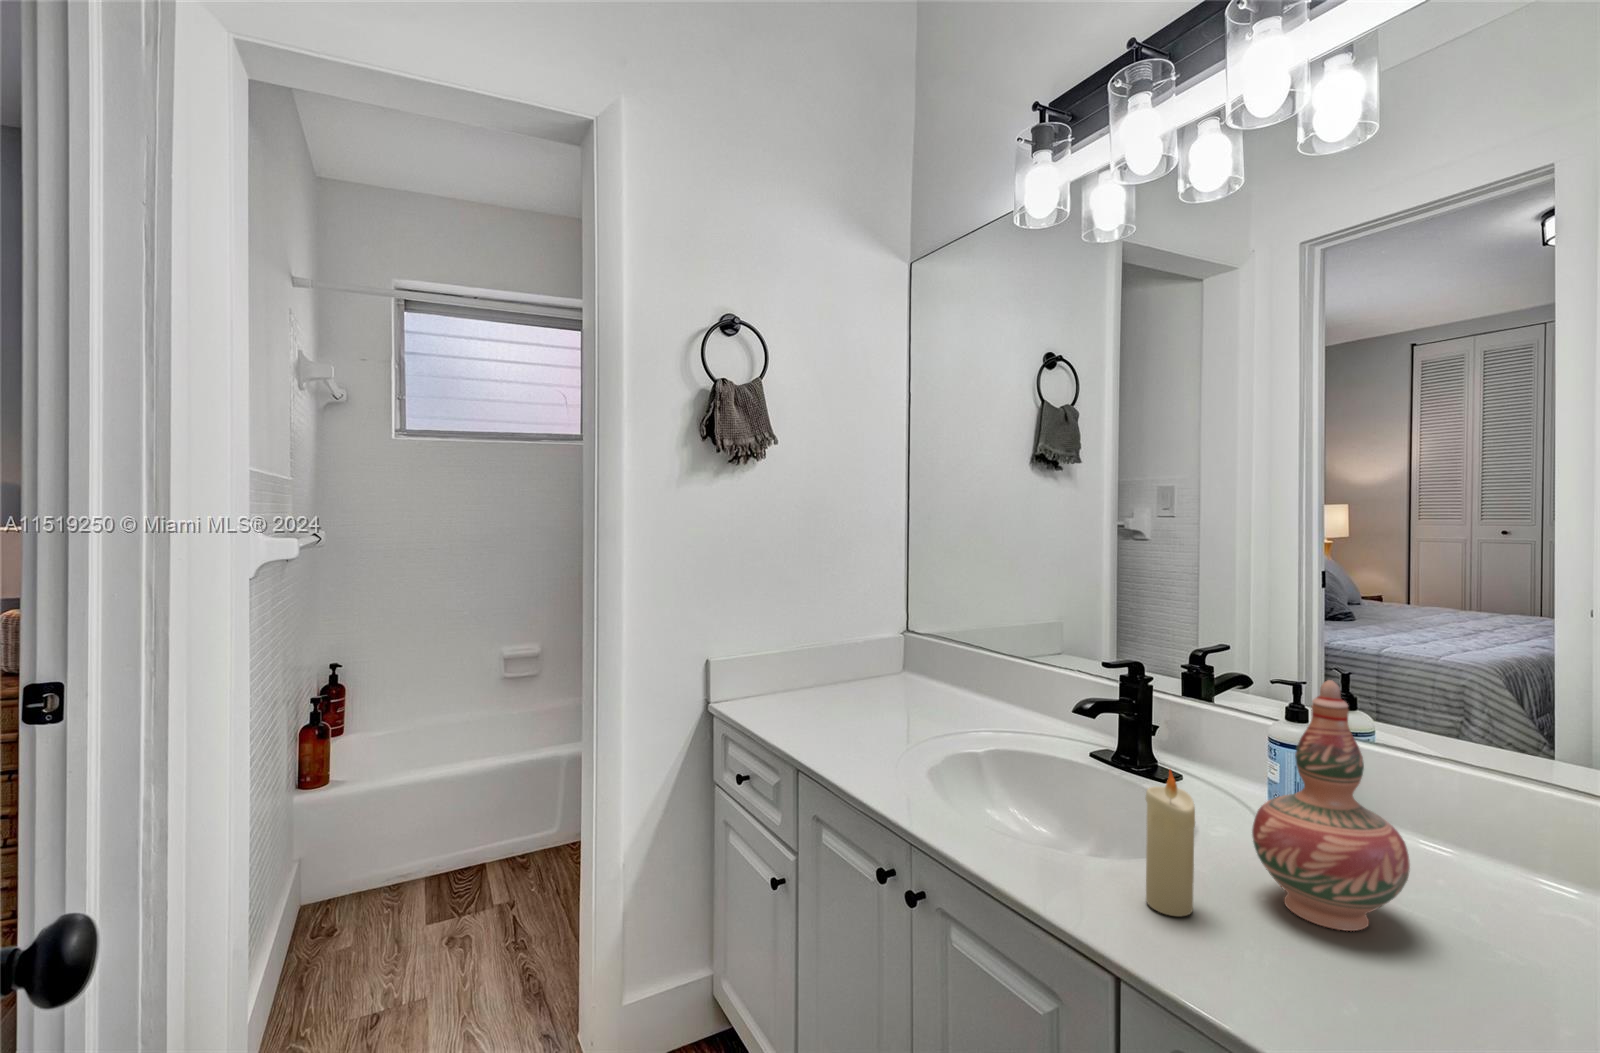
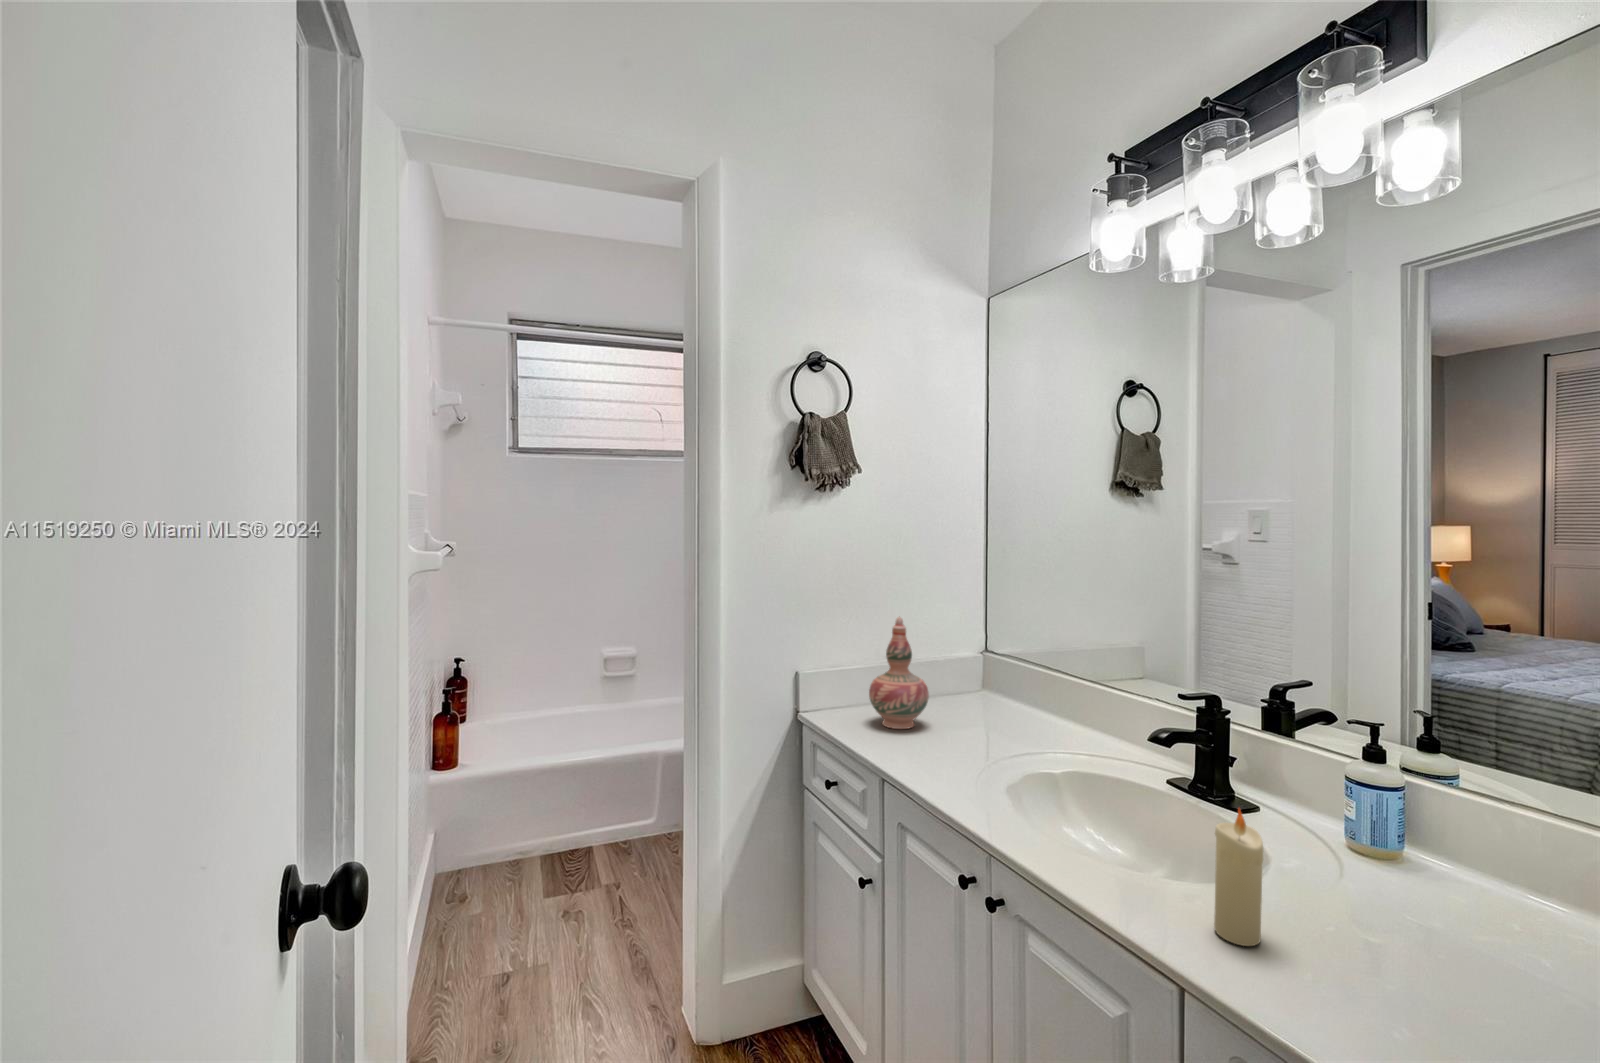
decorative vase: present [1252,680,1410,931] -> present [869,616,929,729]

